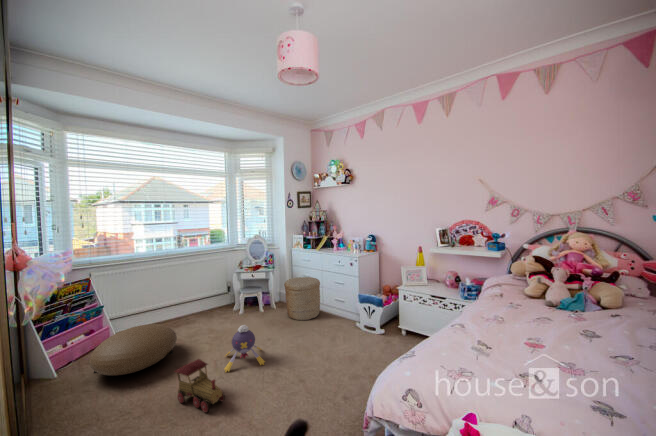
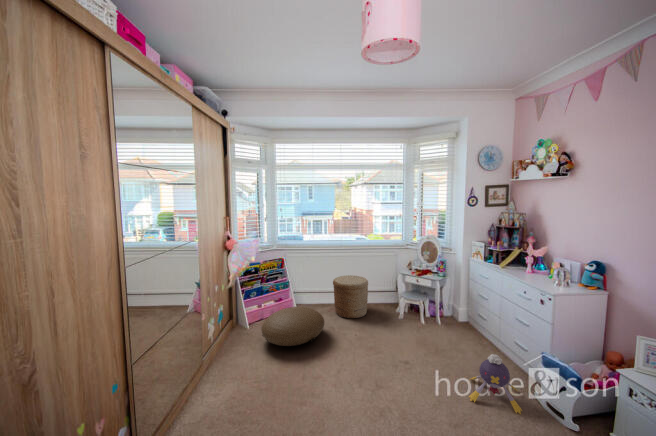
woven basket: present [284,277,320,320] -> present [333,275,368,318]
plush toy: present [224,325,265,372] -> present [469,354,522,414]
toy train: present [175,359,225,412] -> none [292,358,321,412]

